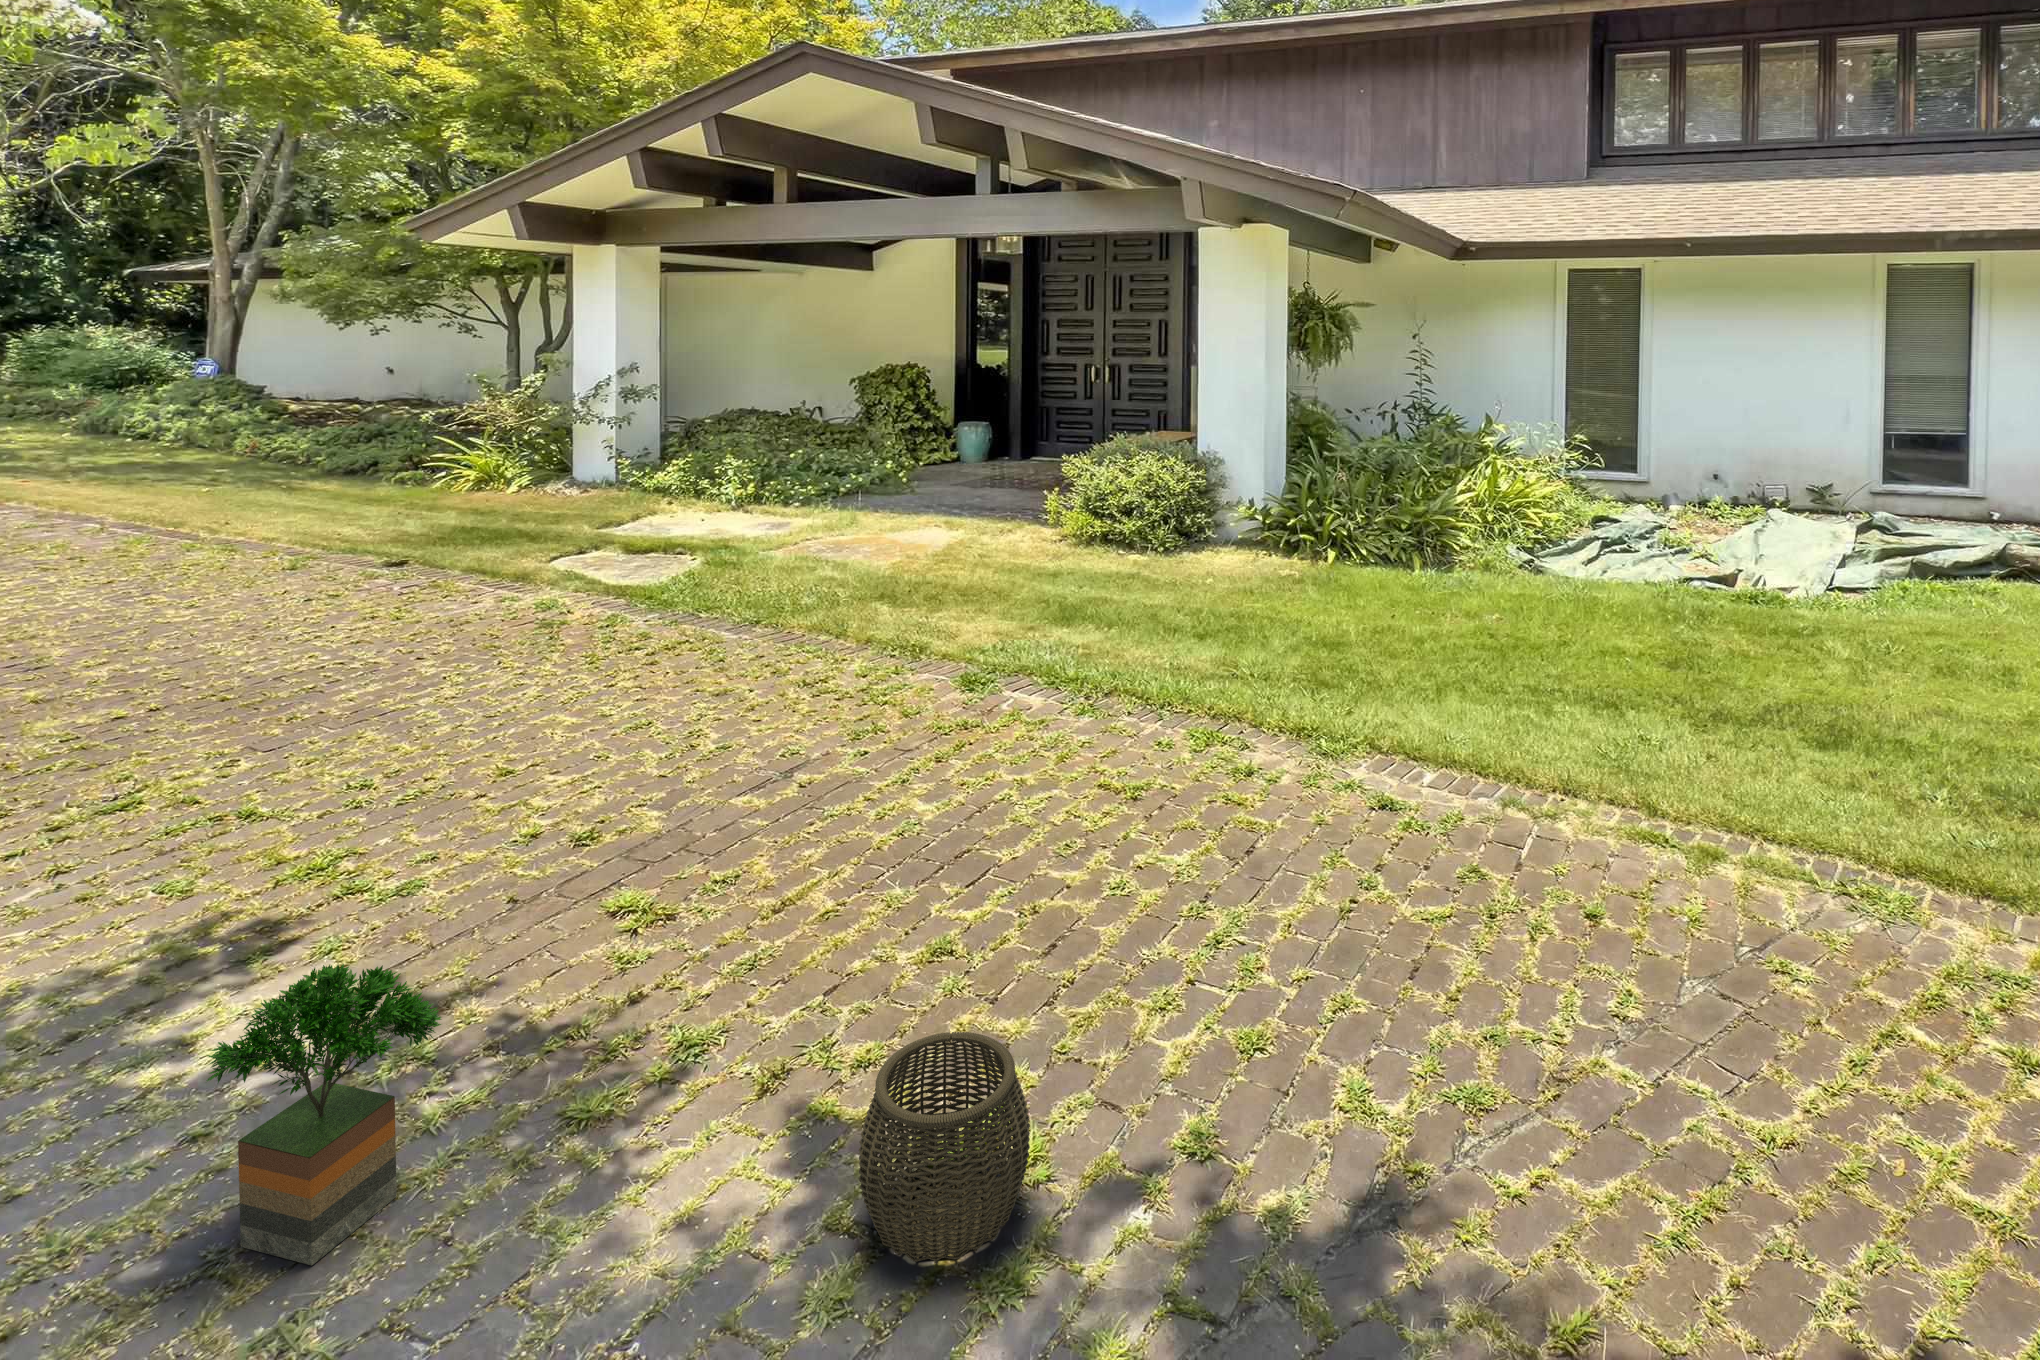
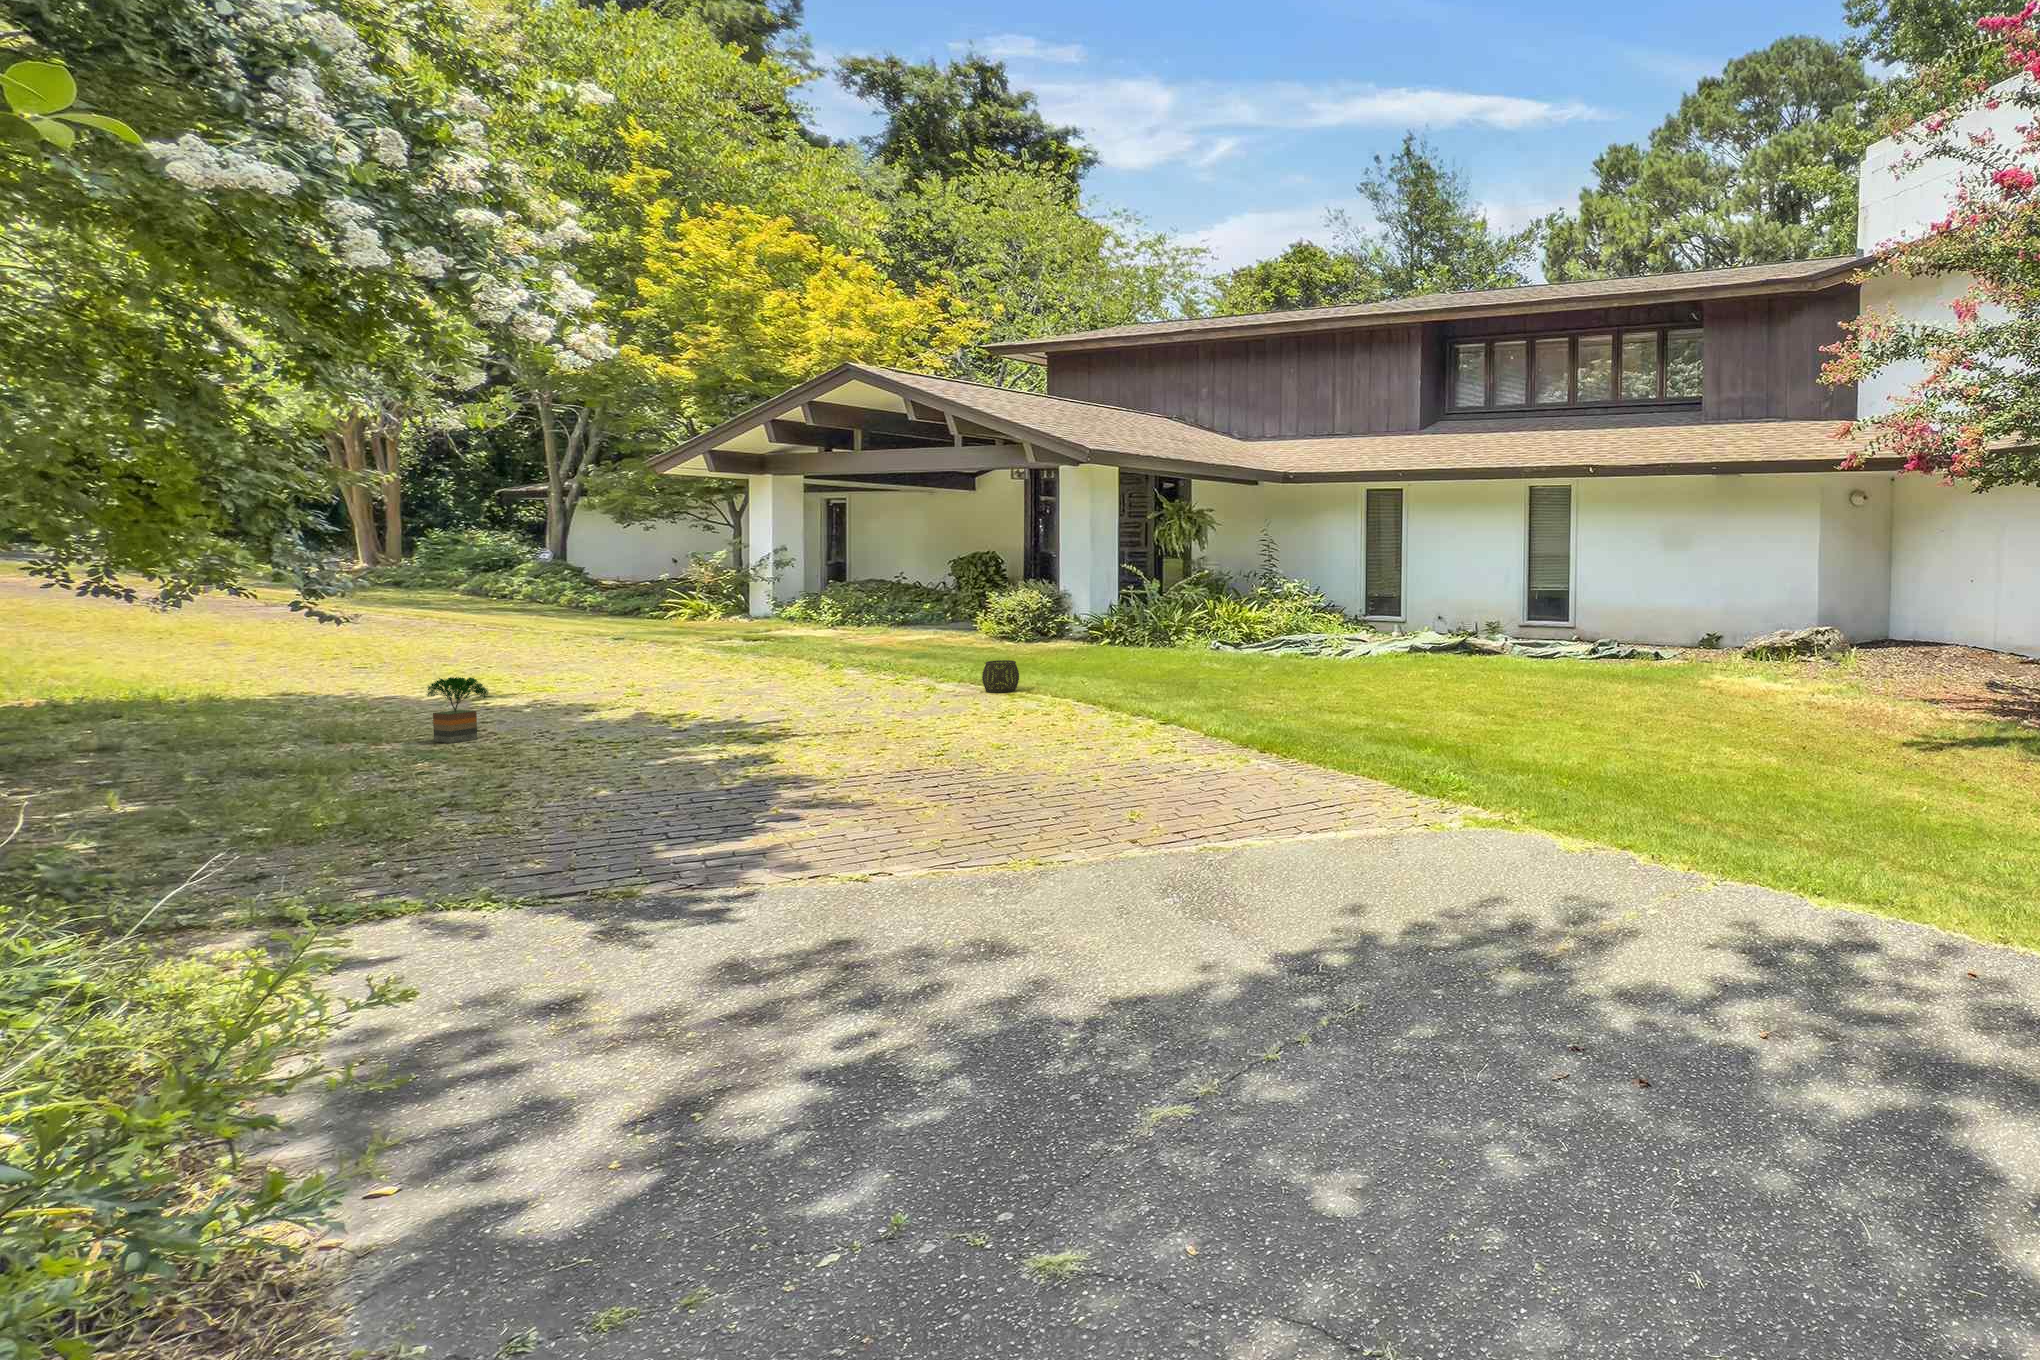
woven basket: present [859,1032,1030,1263] -> present [982,660,1019,693]

